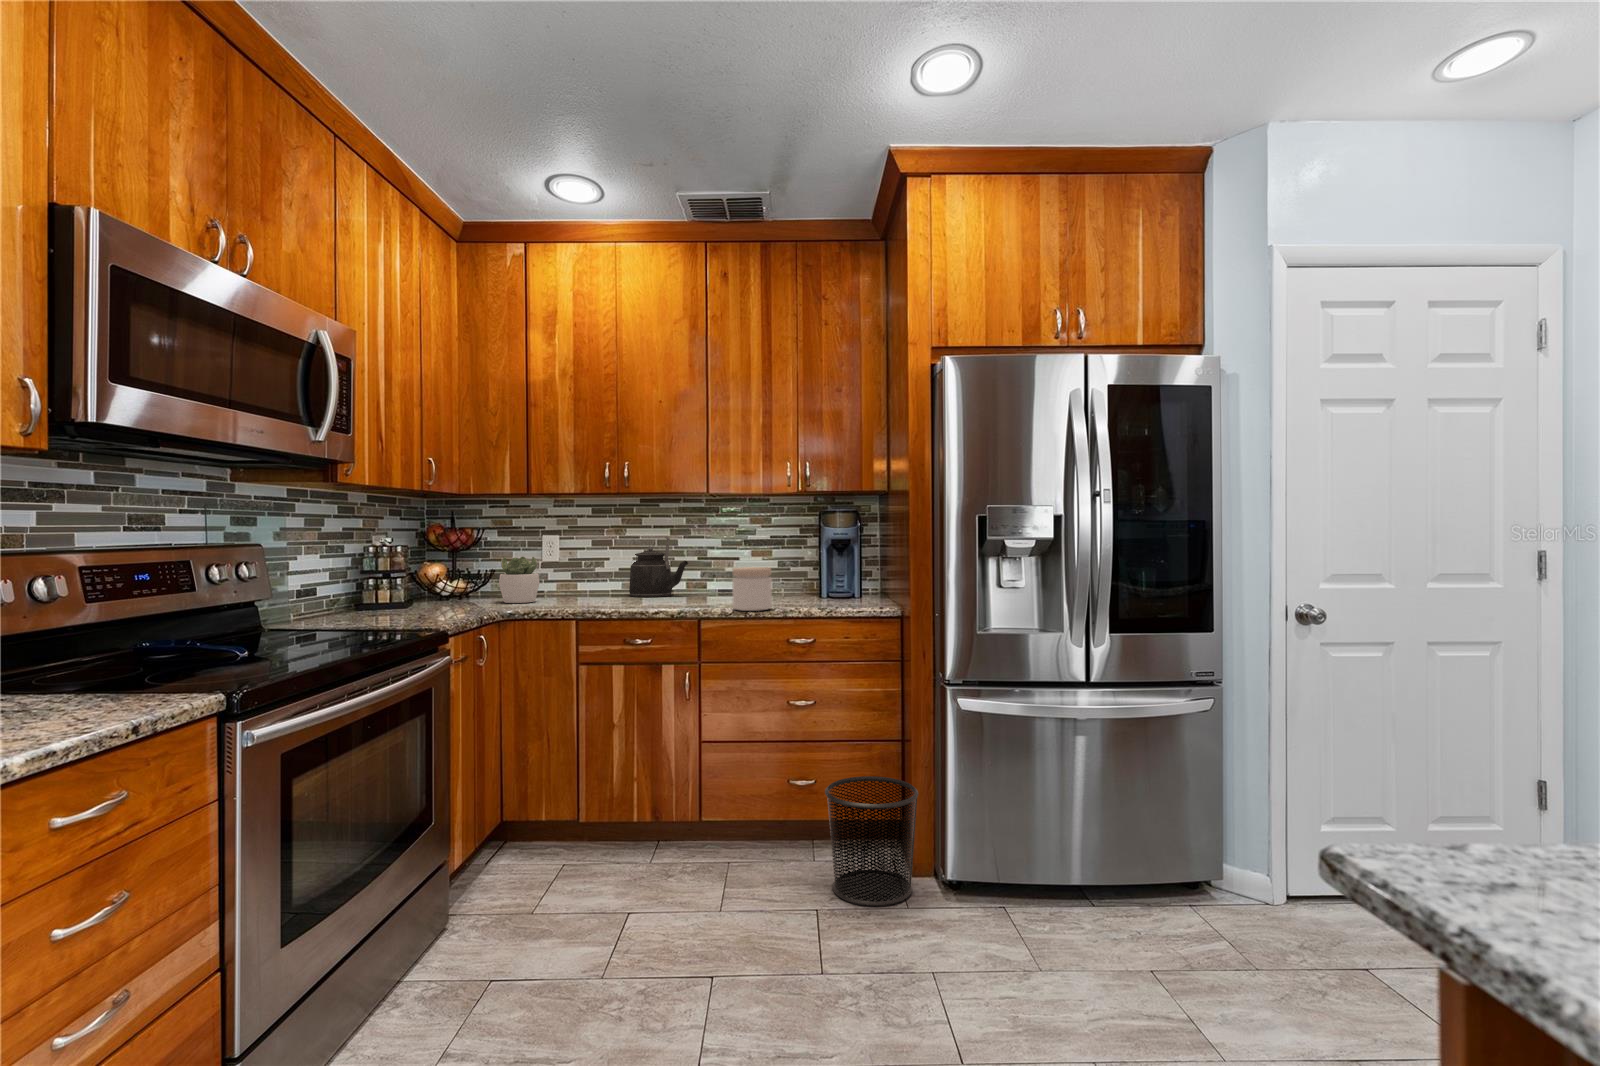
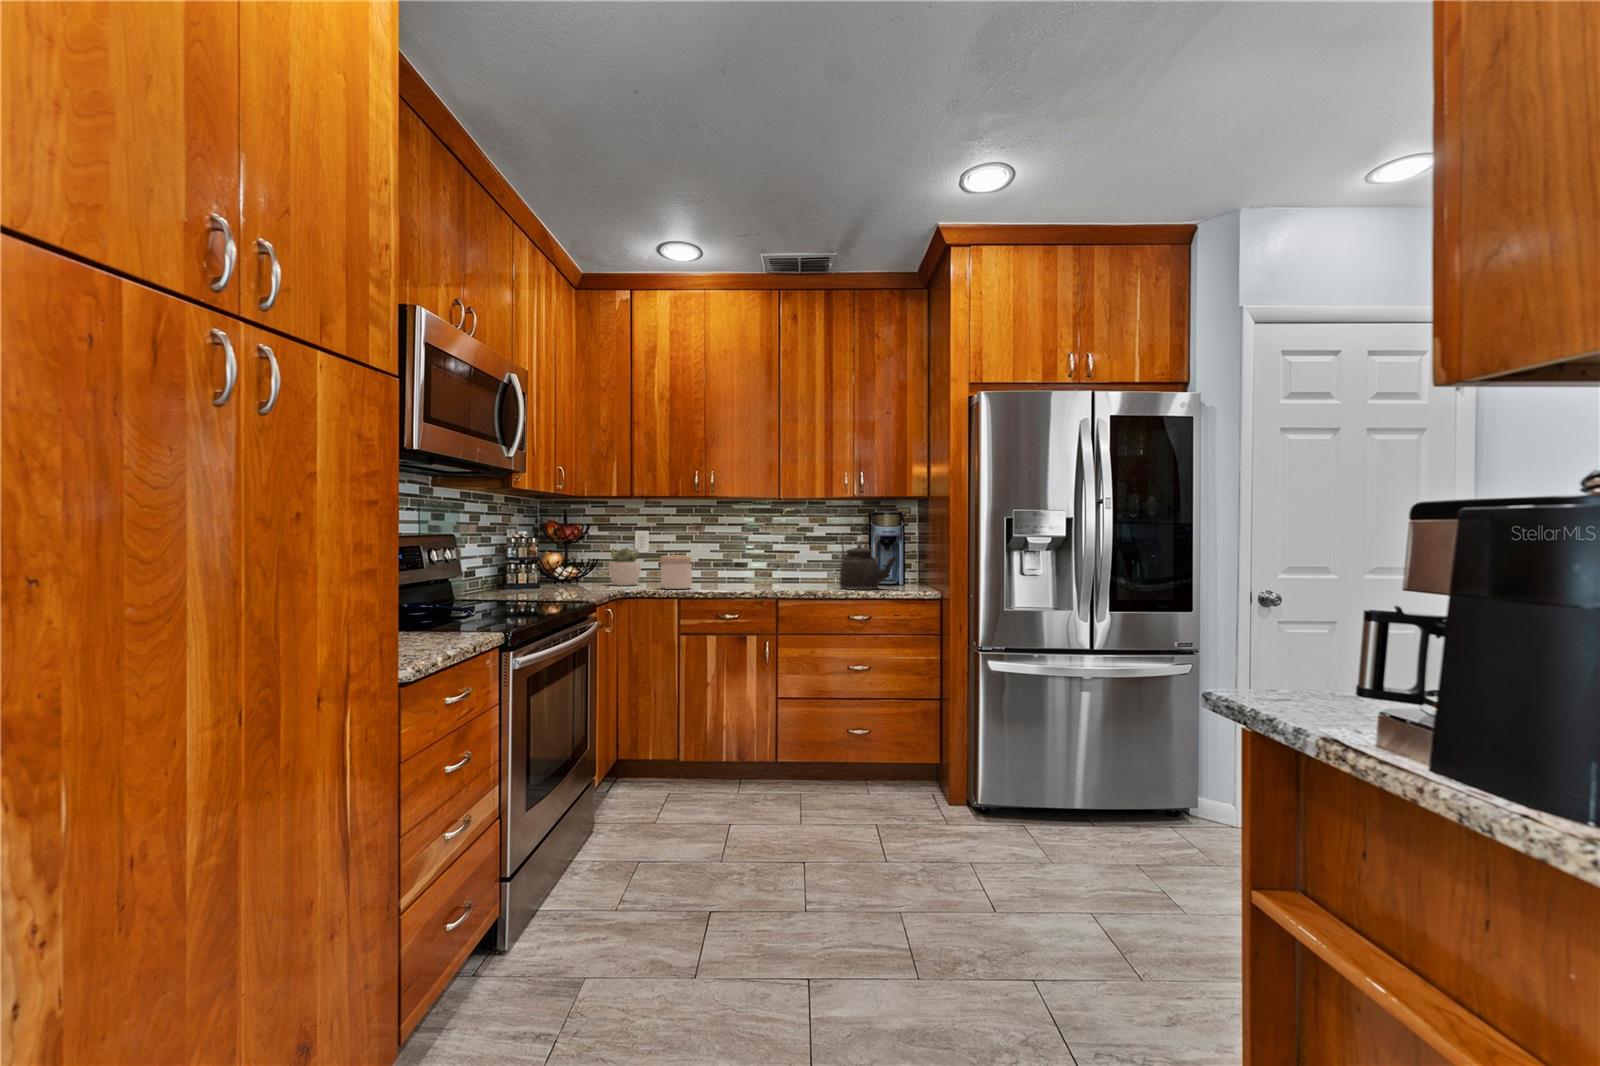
kettle: present [629,536,688,597] -> present [839,536,896,590]
jar: present [732,567,772,611] -> present [661,556,692,589]
waste bin: present [825,776,918,906] -> none [881,725,956,824]

